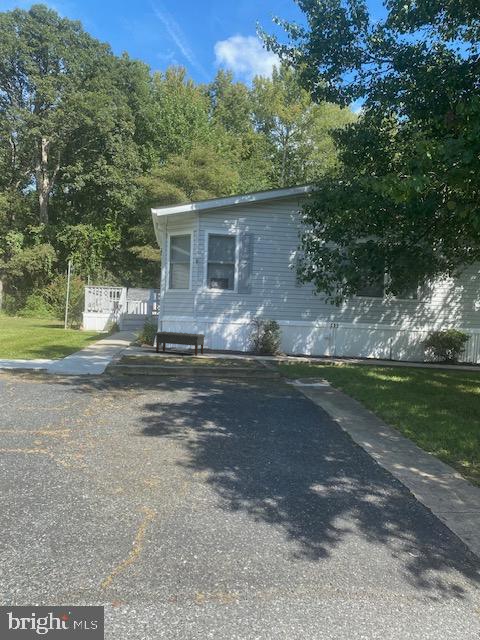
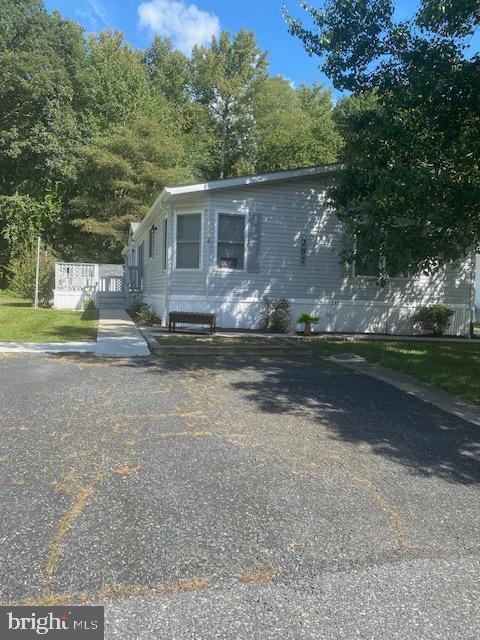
potted plant: none [286,334,316,359] -> present [296,313,320,335]

